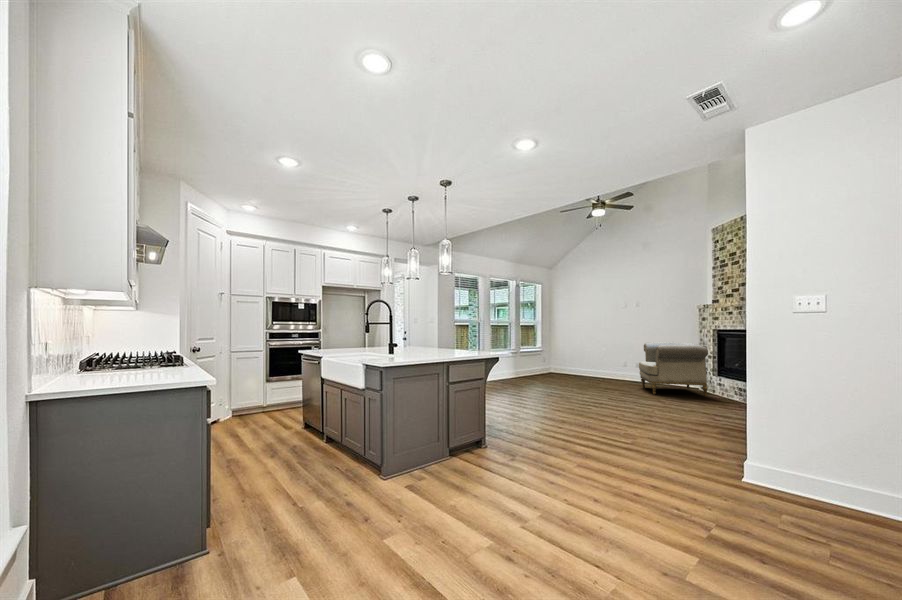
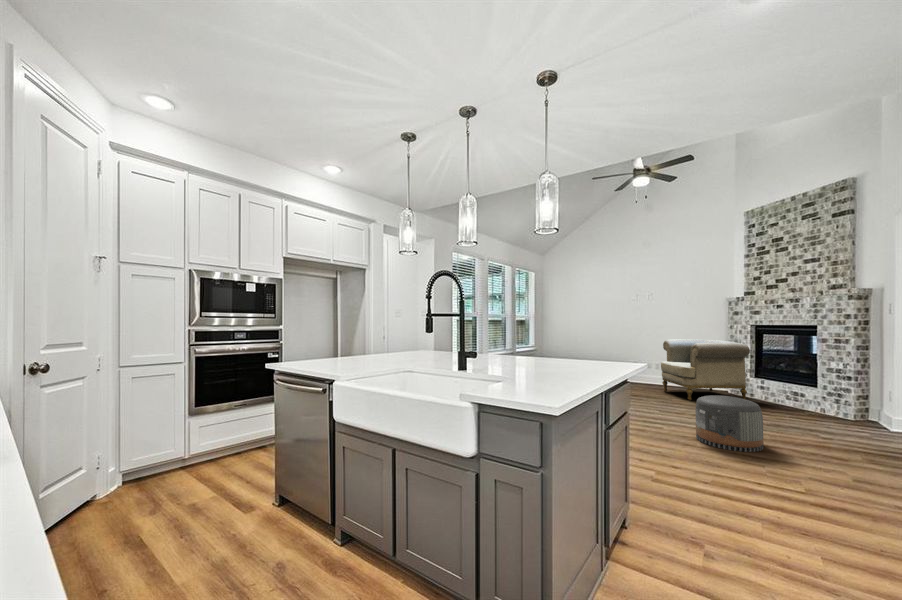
pouf: none [608,384,654,425] -> present [696,395,764,452]

